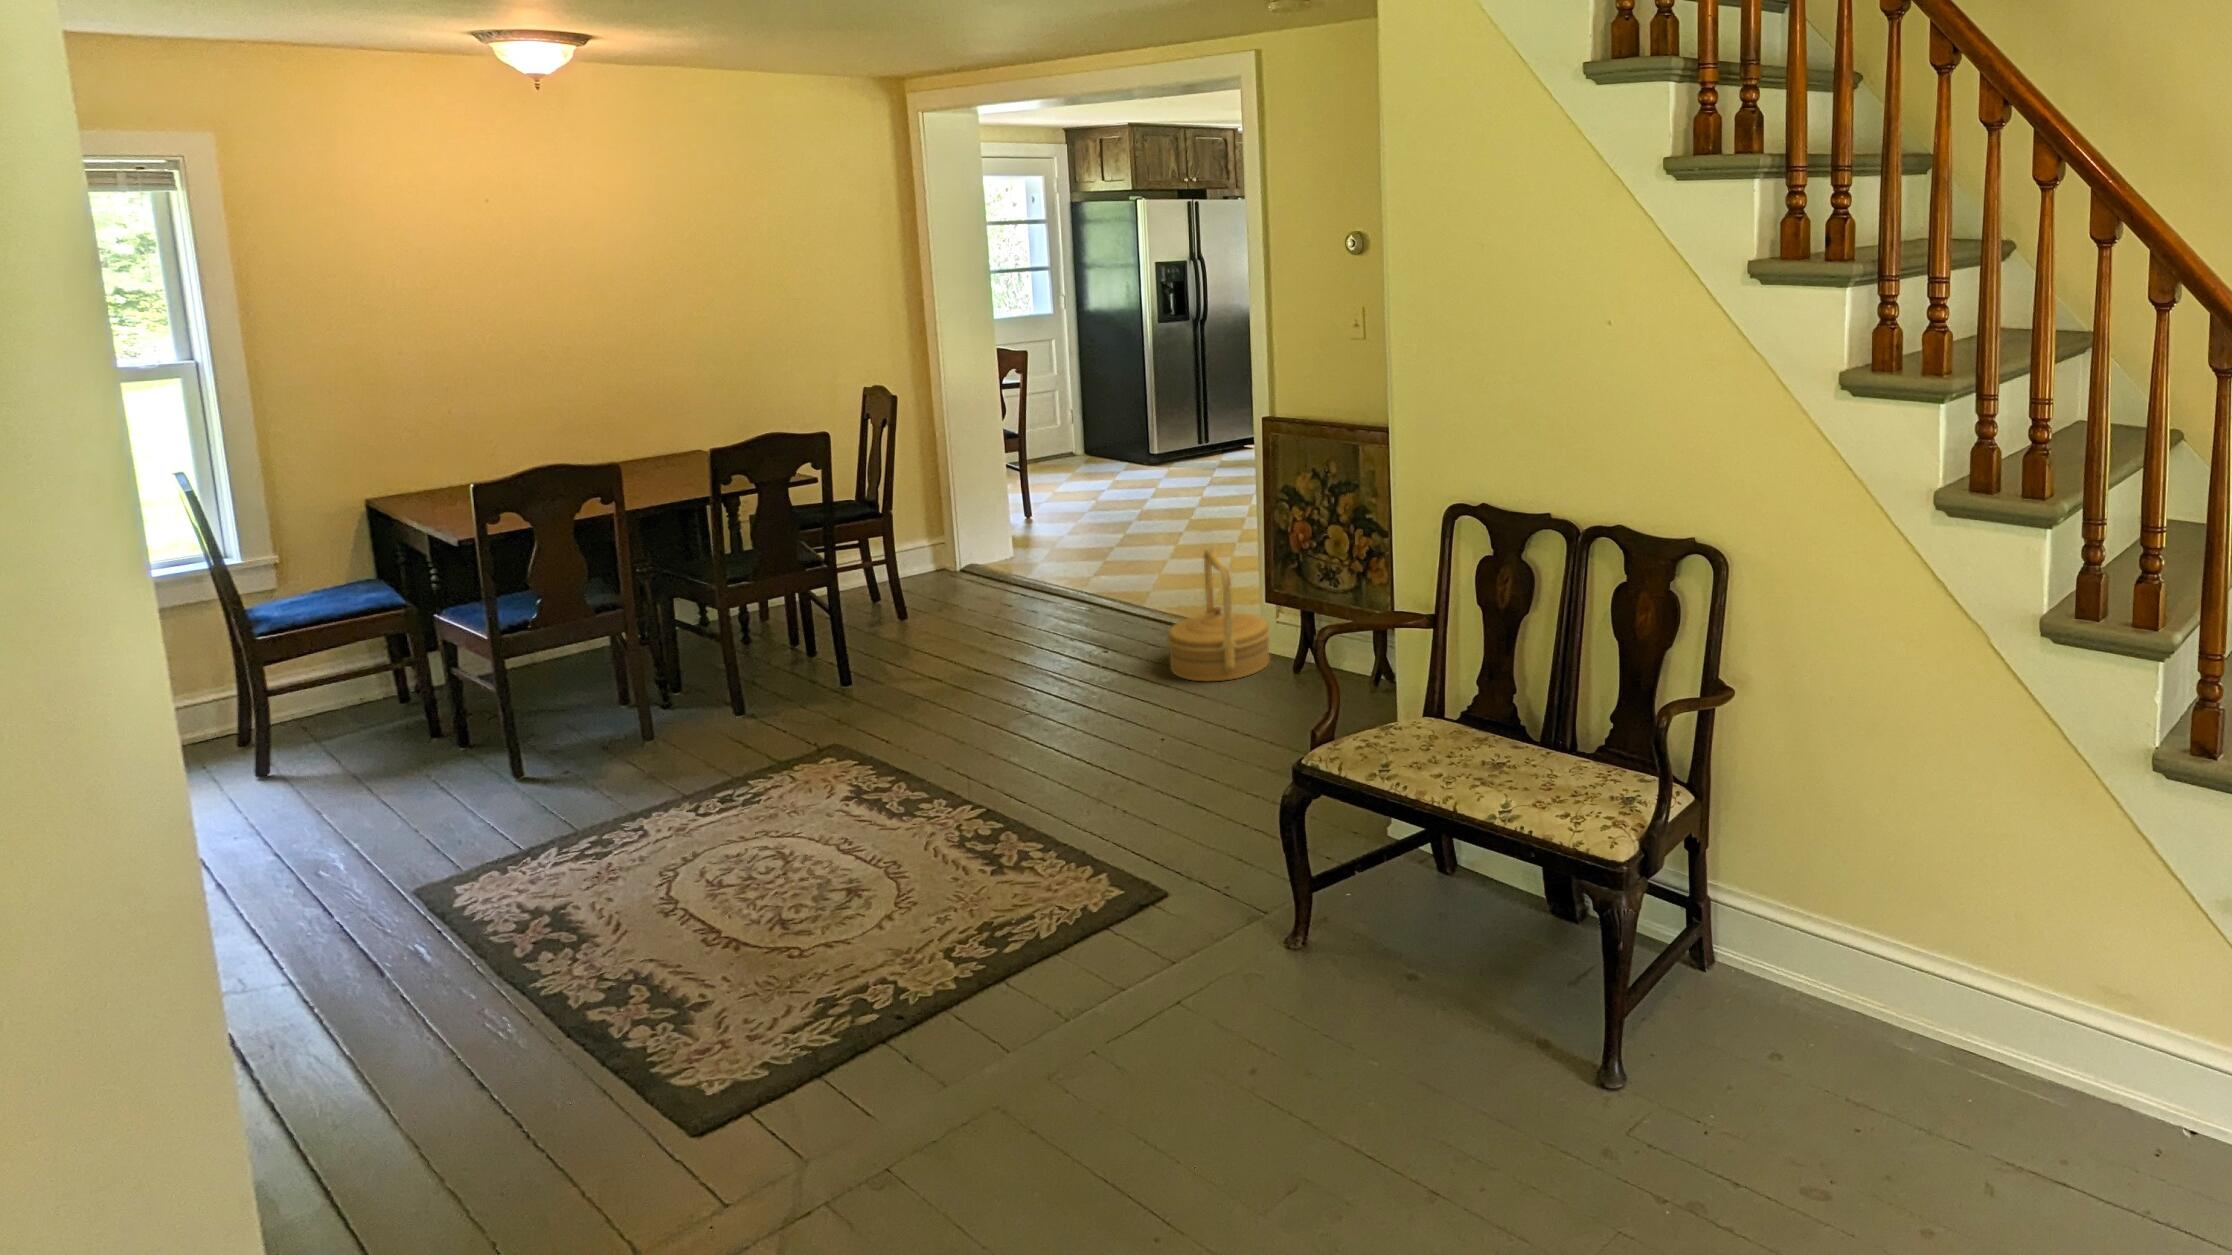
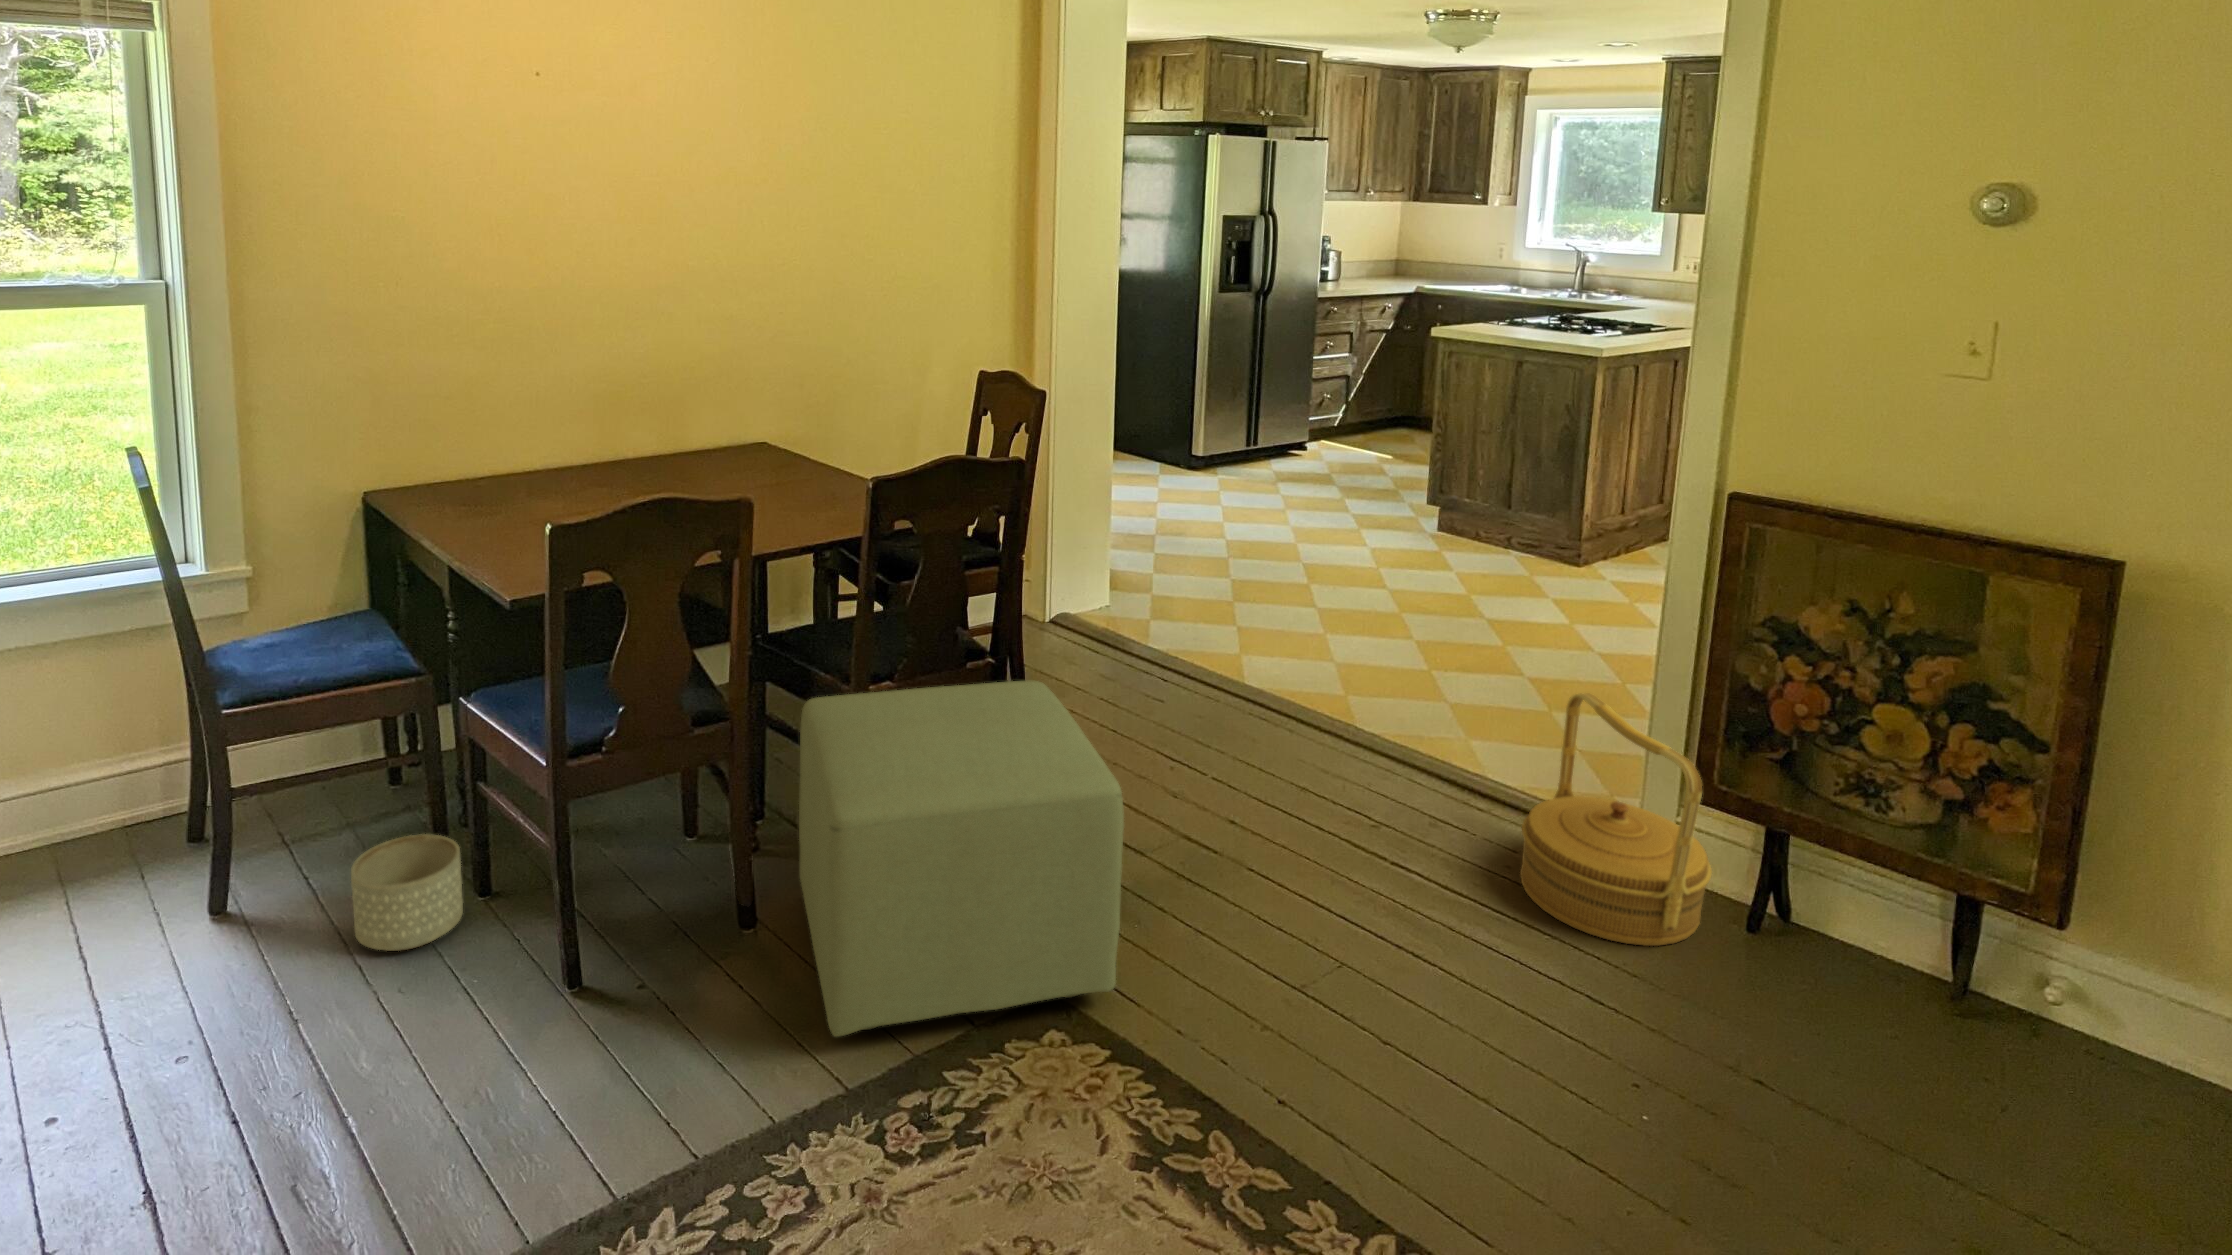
ottoman: none [665,572,869,761] -> present [799,681,1124,1037]
planter: none [364,704,448,770] -> present [351,834,463,951]

